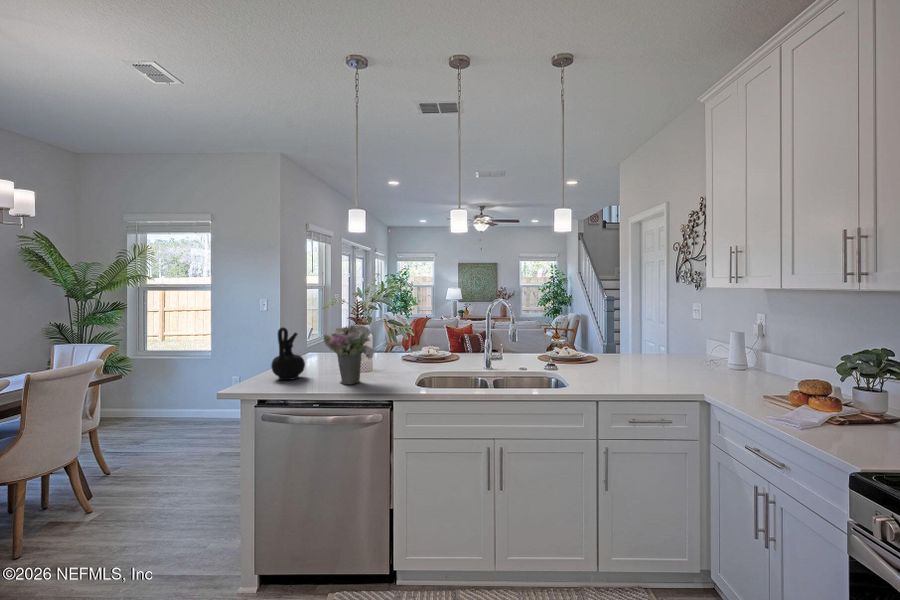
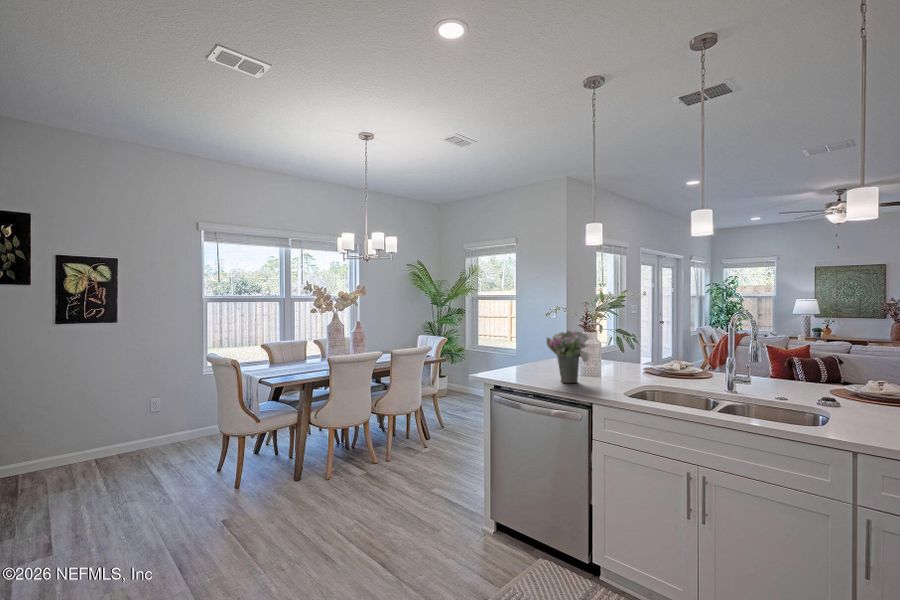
ceramic jug: present [271,327,305,380] -> none [514,330,540,373]

